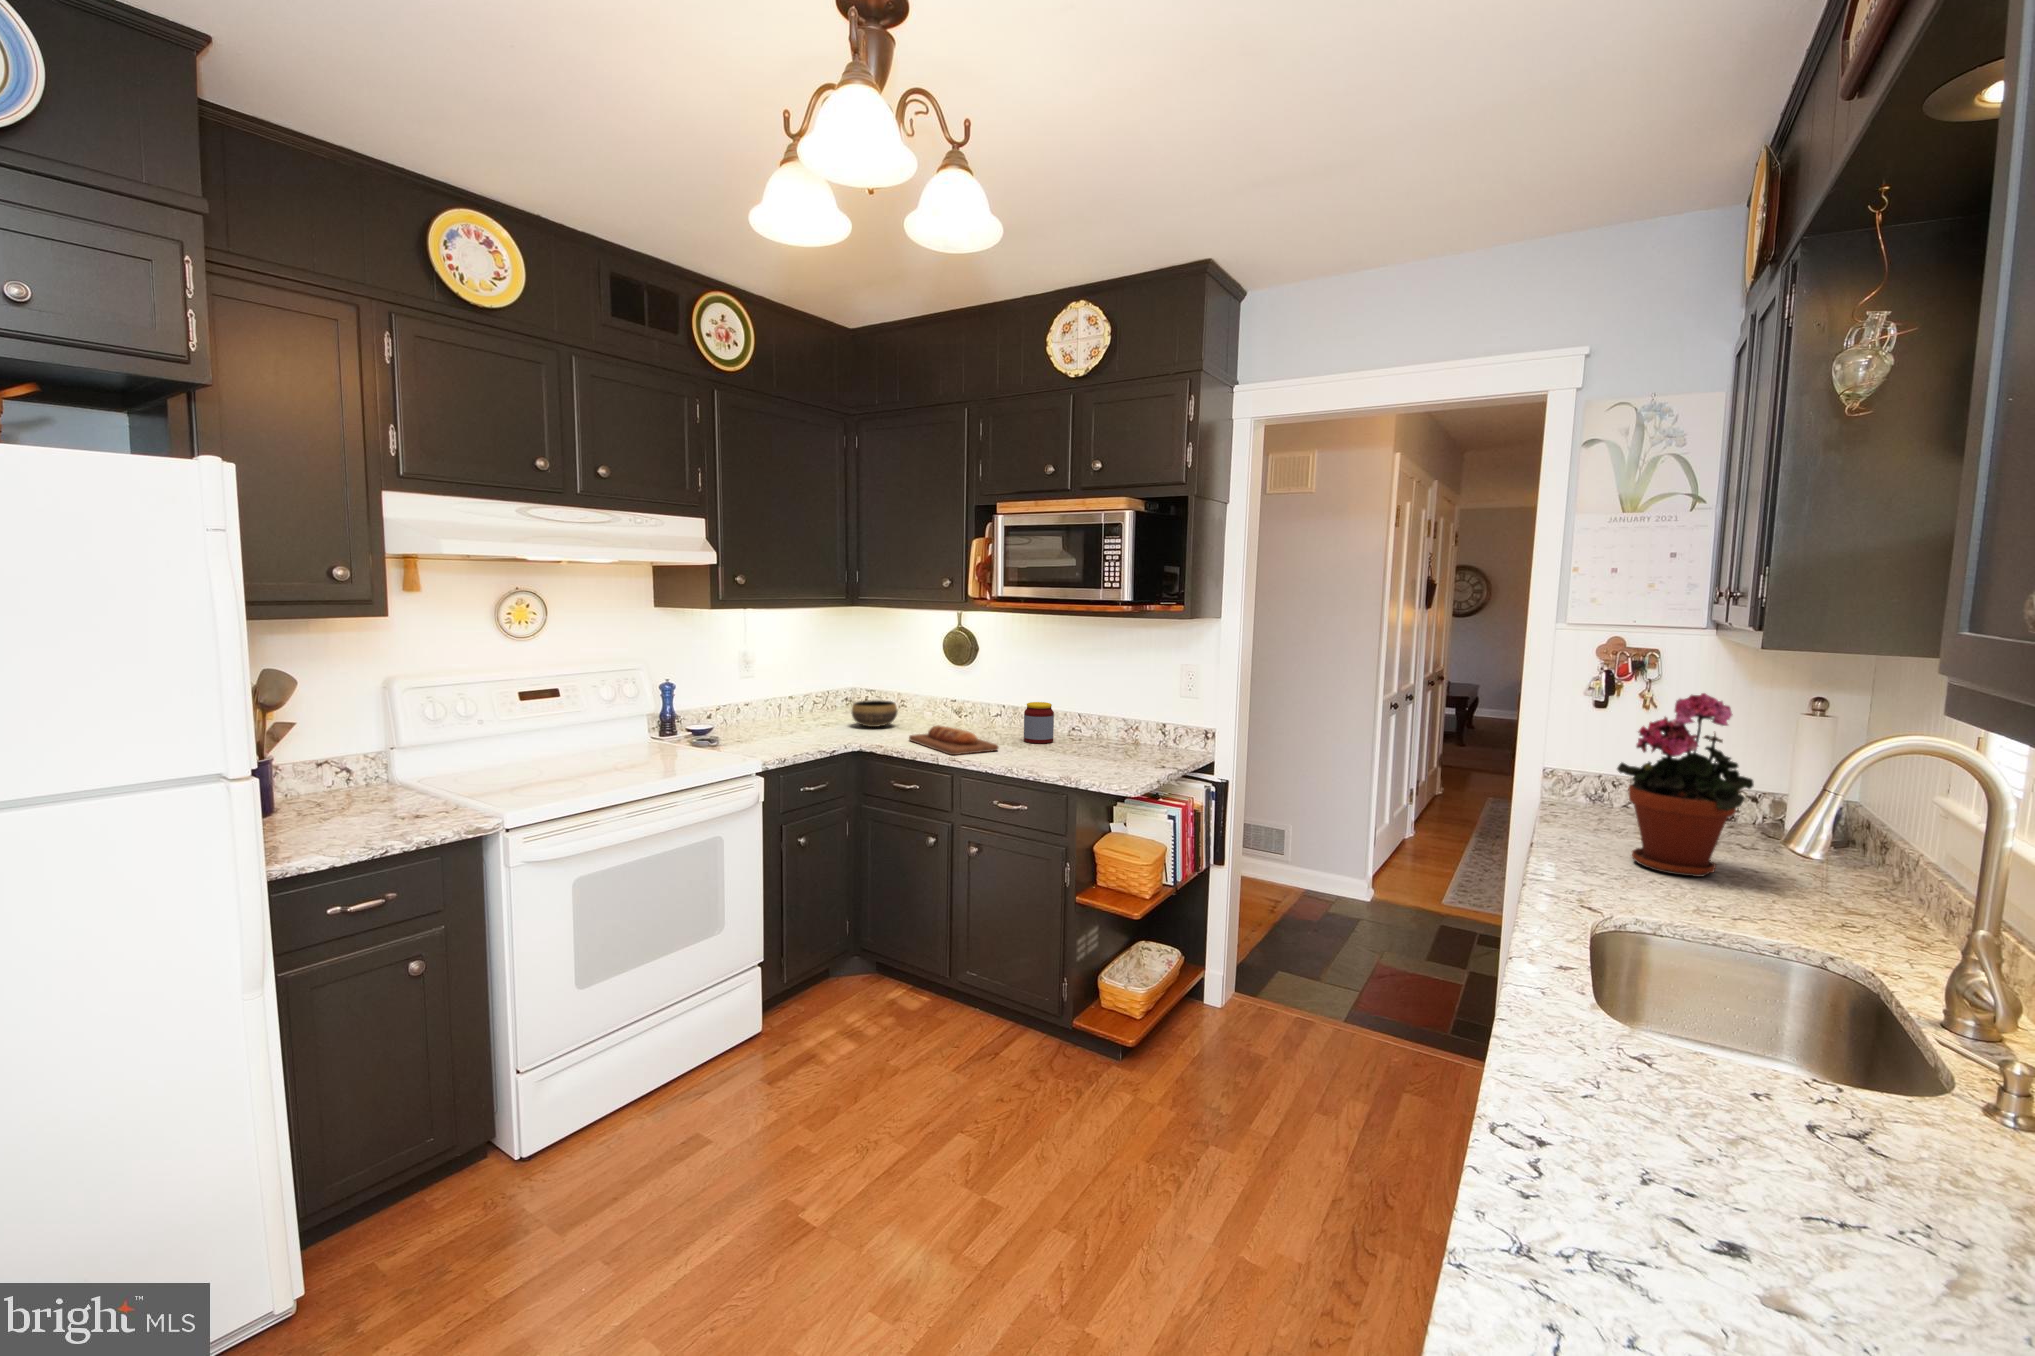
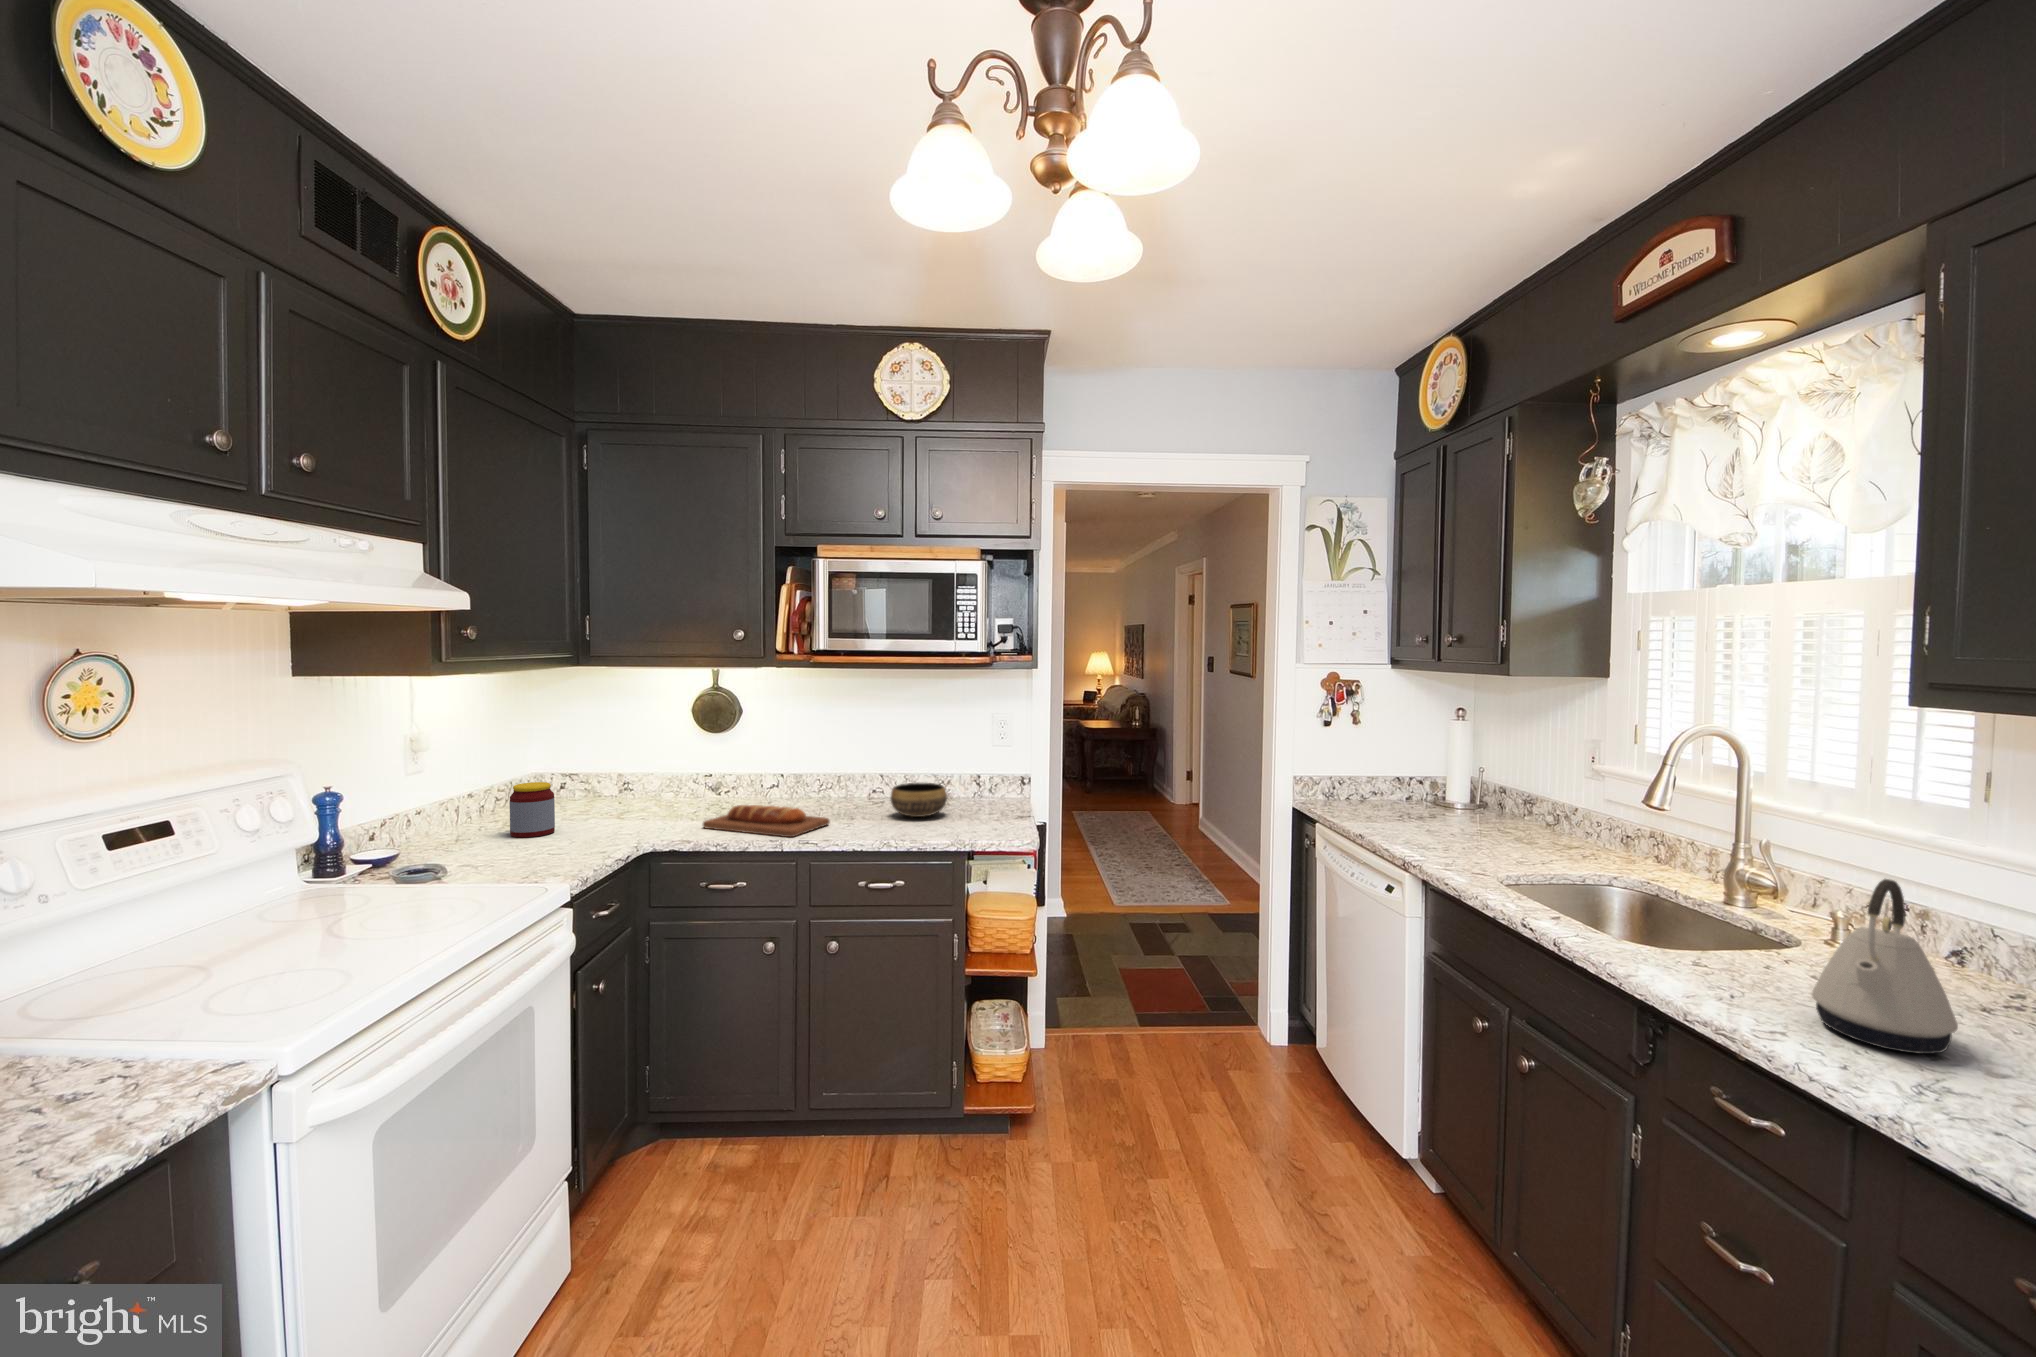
potted plant: present [1617,693,1754,877] -> none [1406,710,1497,841]
bowl: present [852,700,897,727] -> present [890,783,947,817]
jar: present [1024,702,1054,744] -> present [510,782,555,838]
kettle: none [1634,960,1835,1229] -> present [1812,879,1958,1054]

